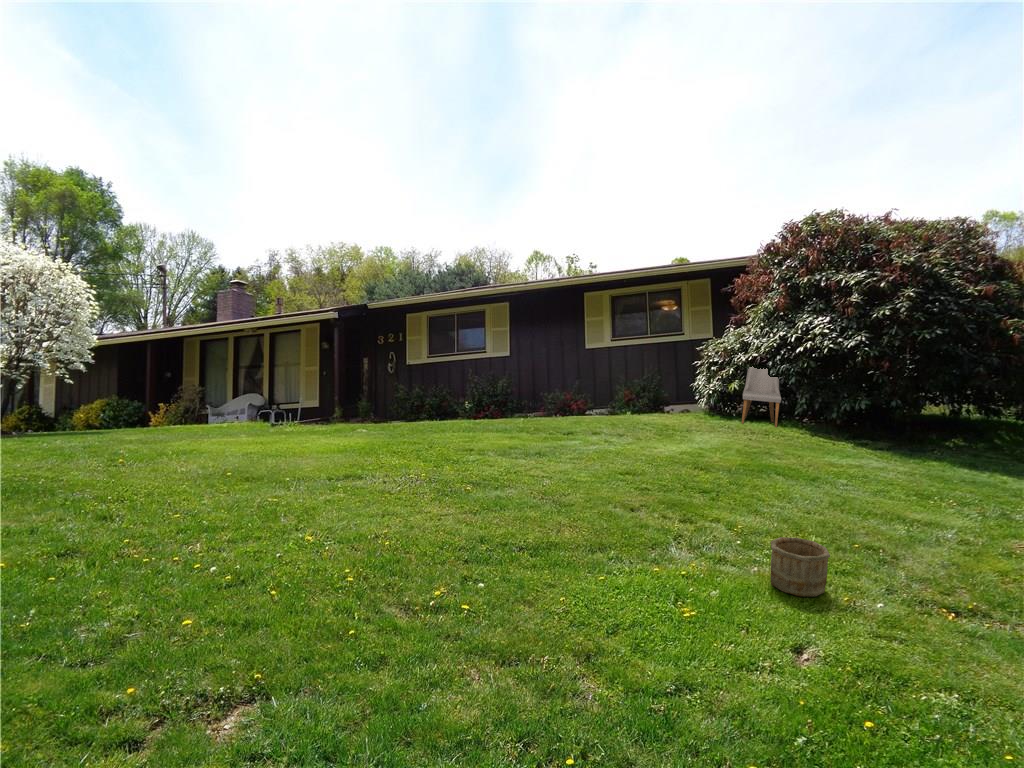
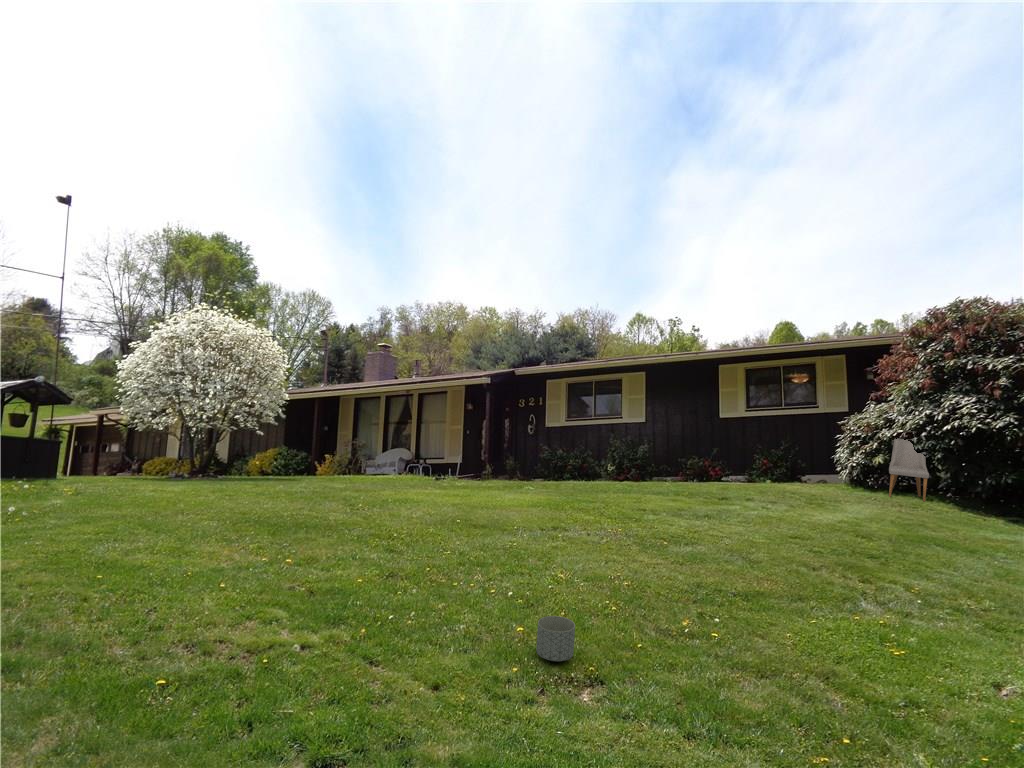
wooden bucket: present [771,537,830,596] -> none [946,591,999,639]
planter: none [137,627,206,705] -> present [536,616,575,662]

